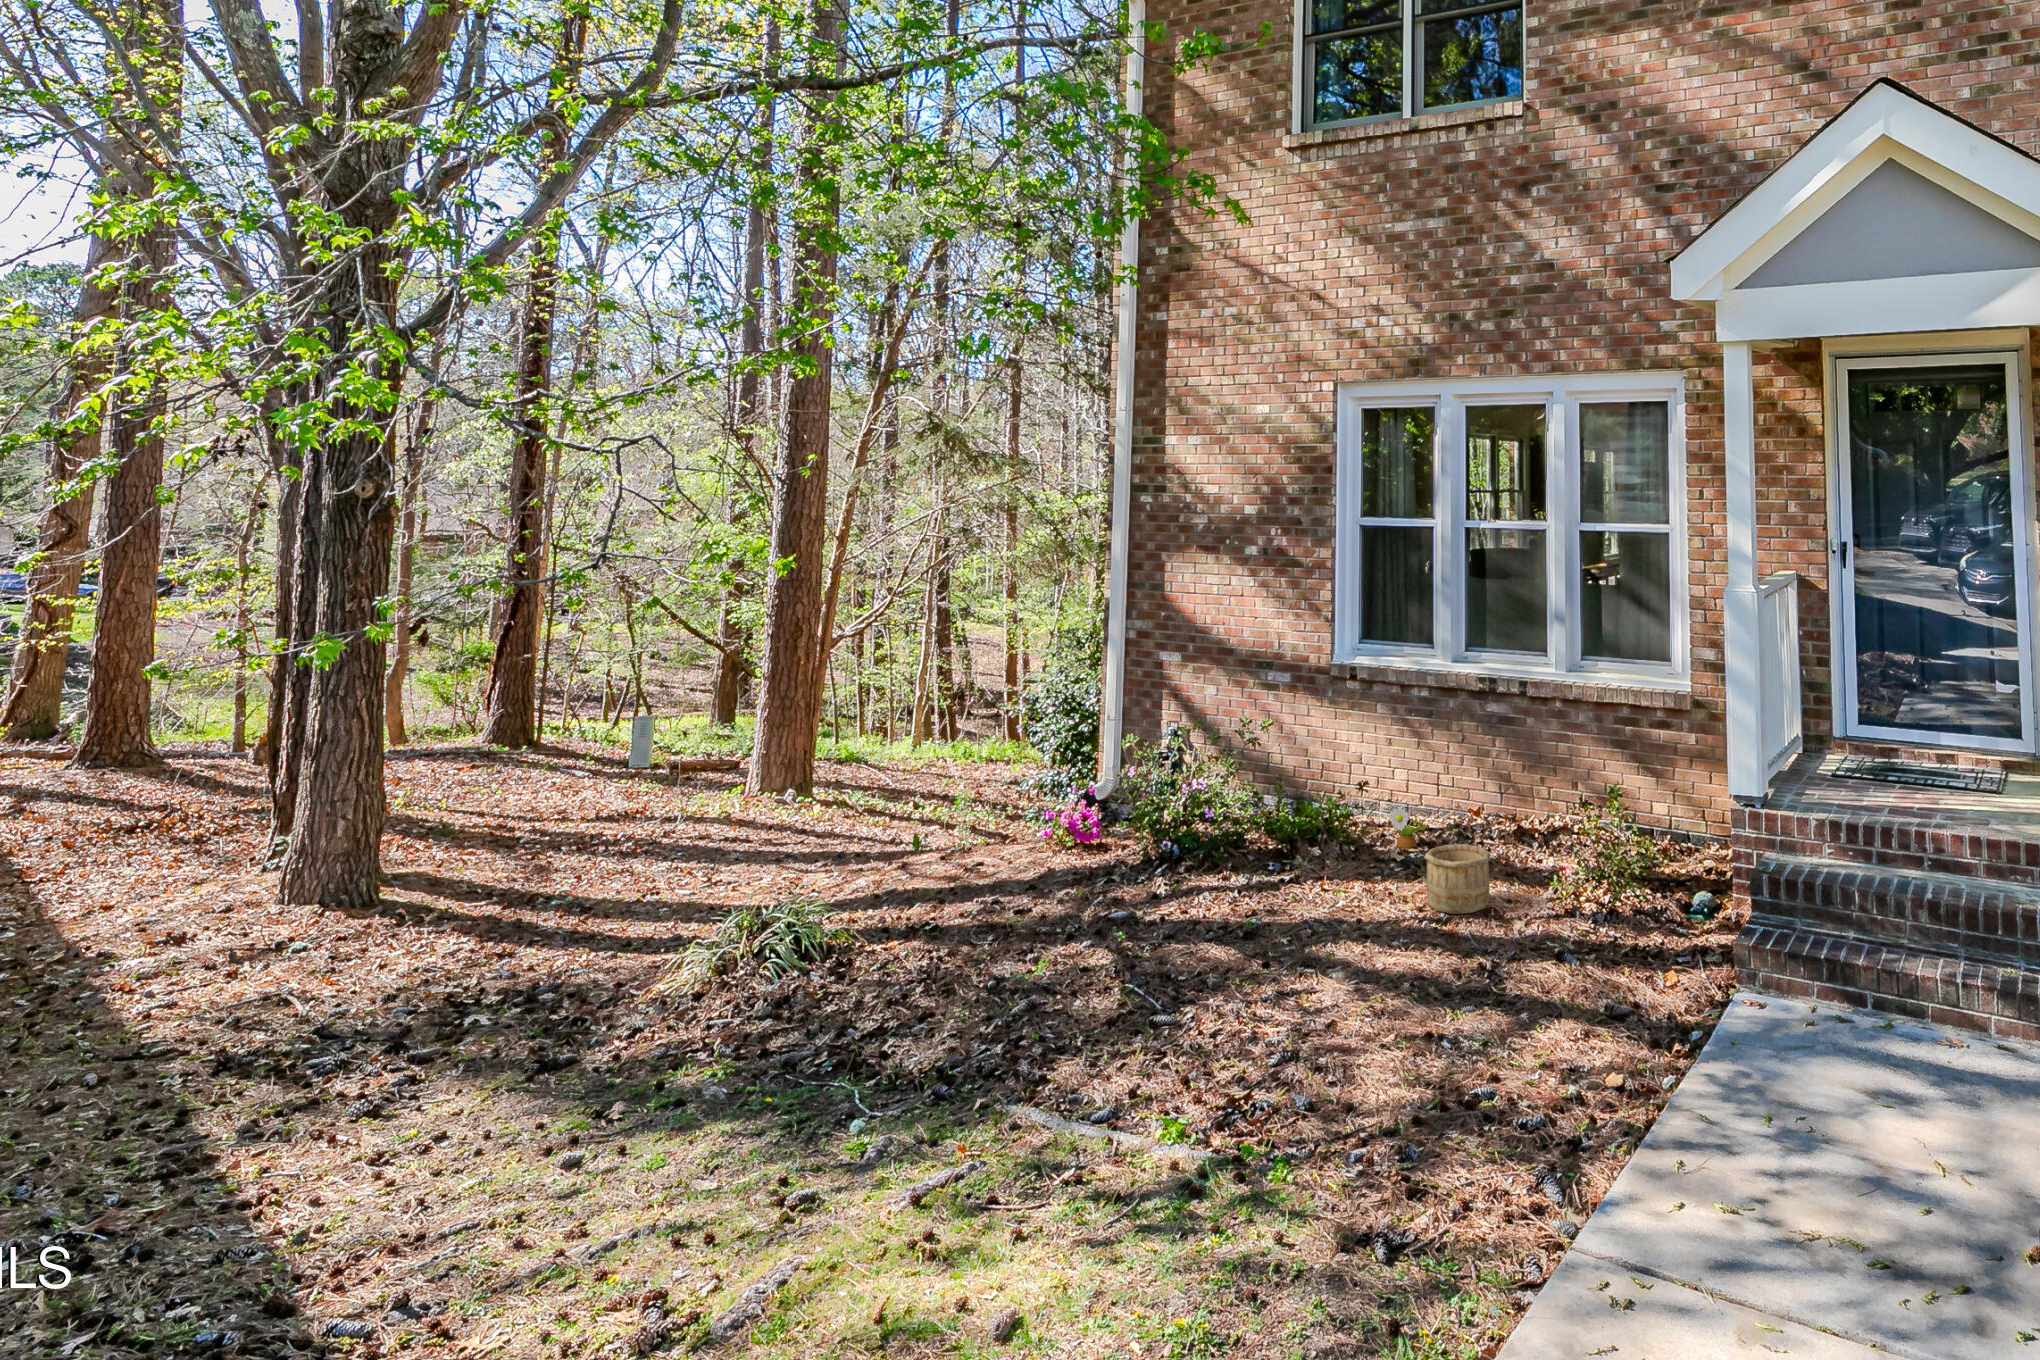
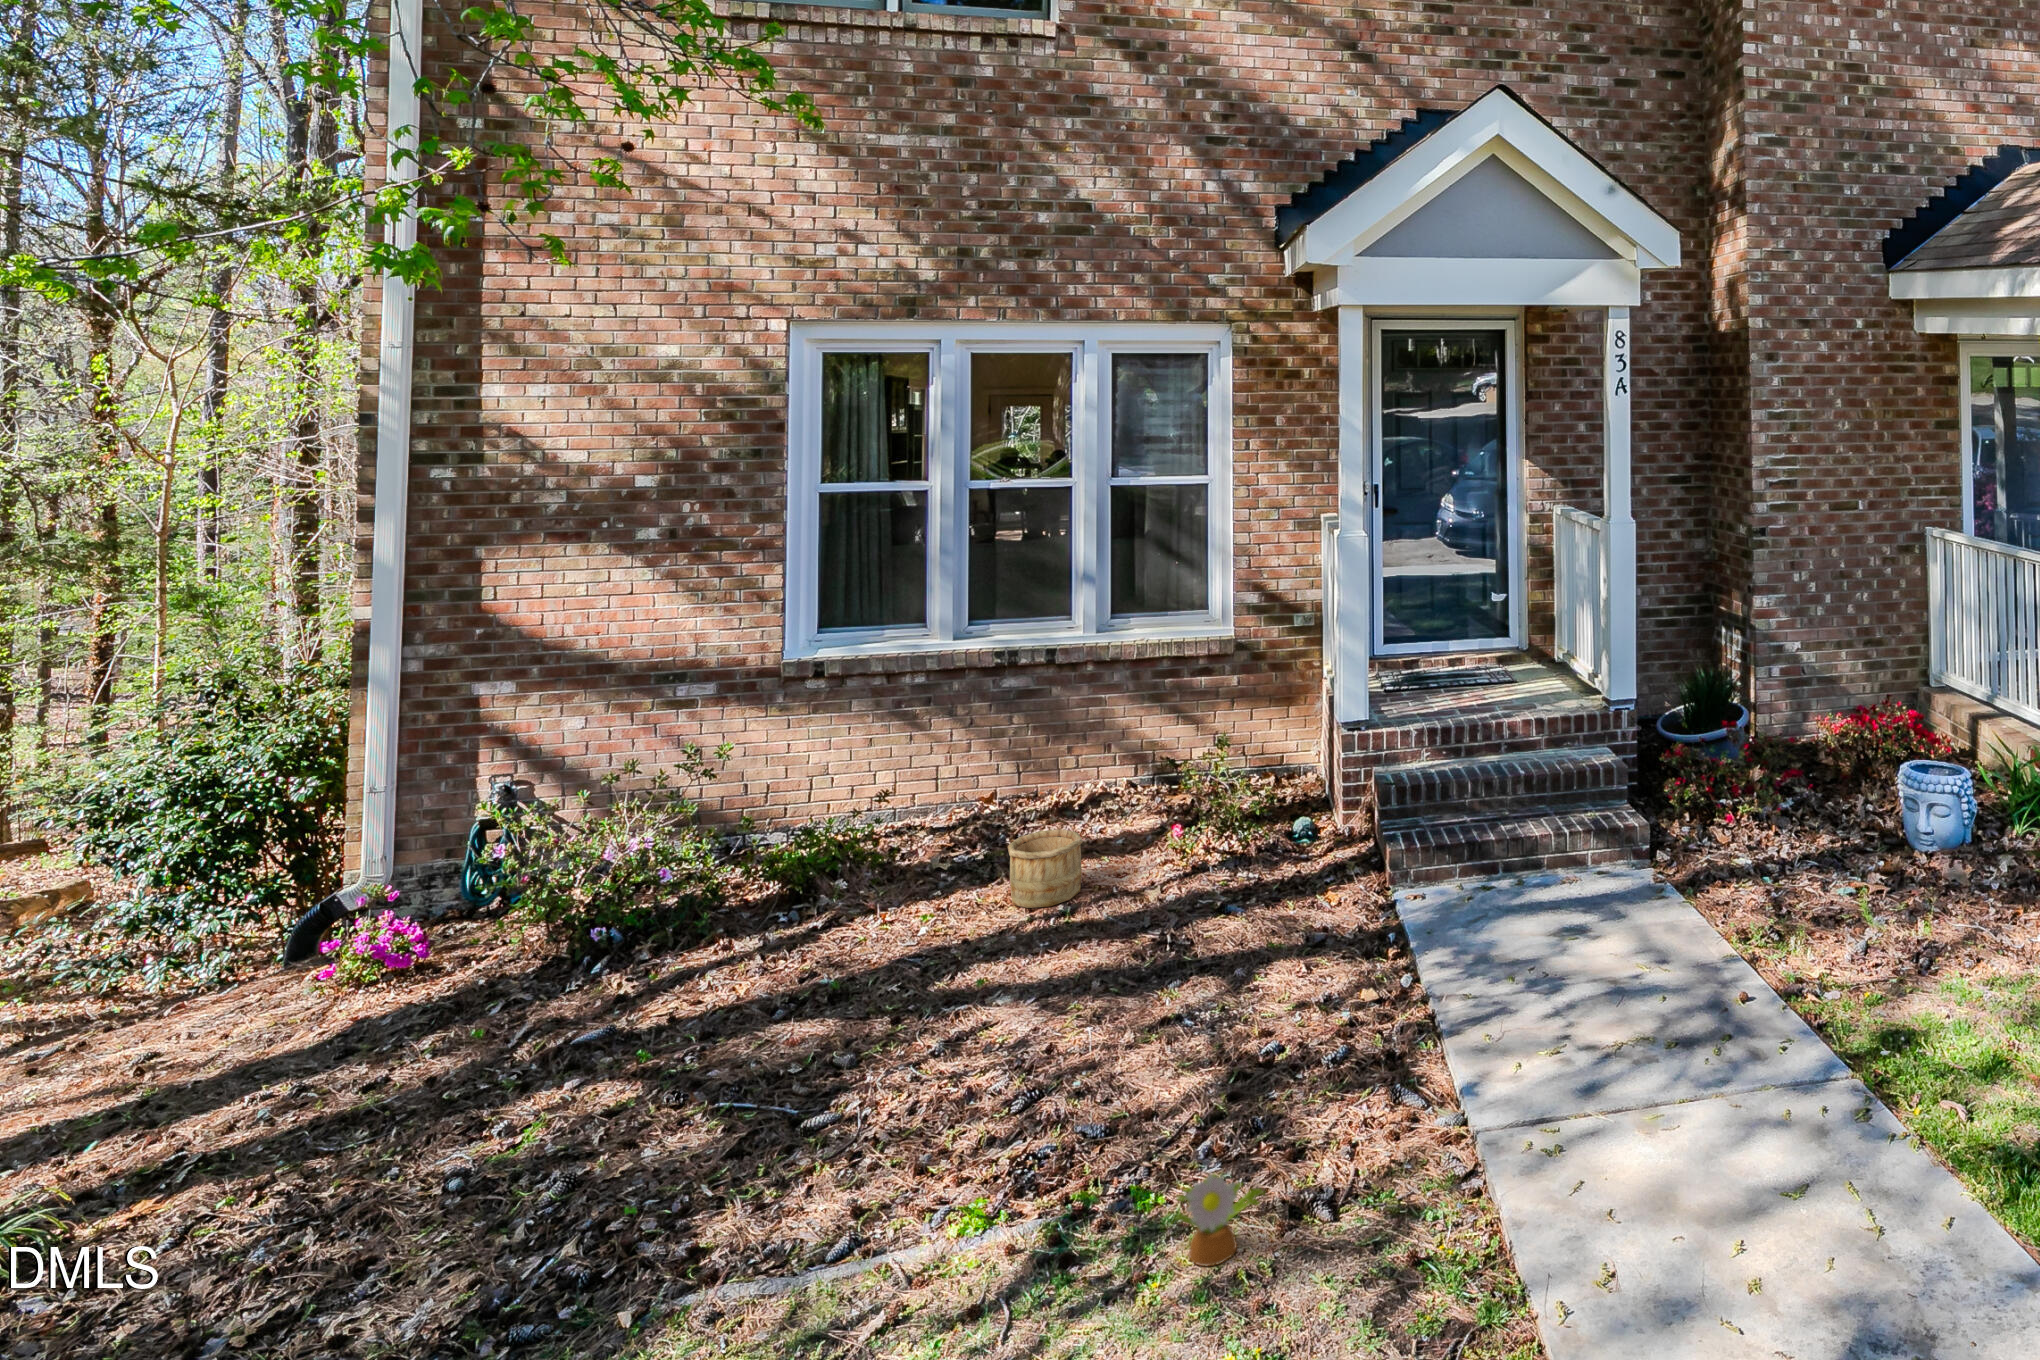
decorative plant: present [1387,807,1428,848] -> present [1170,1173,1264,1266]

